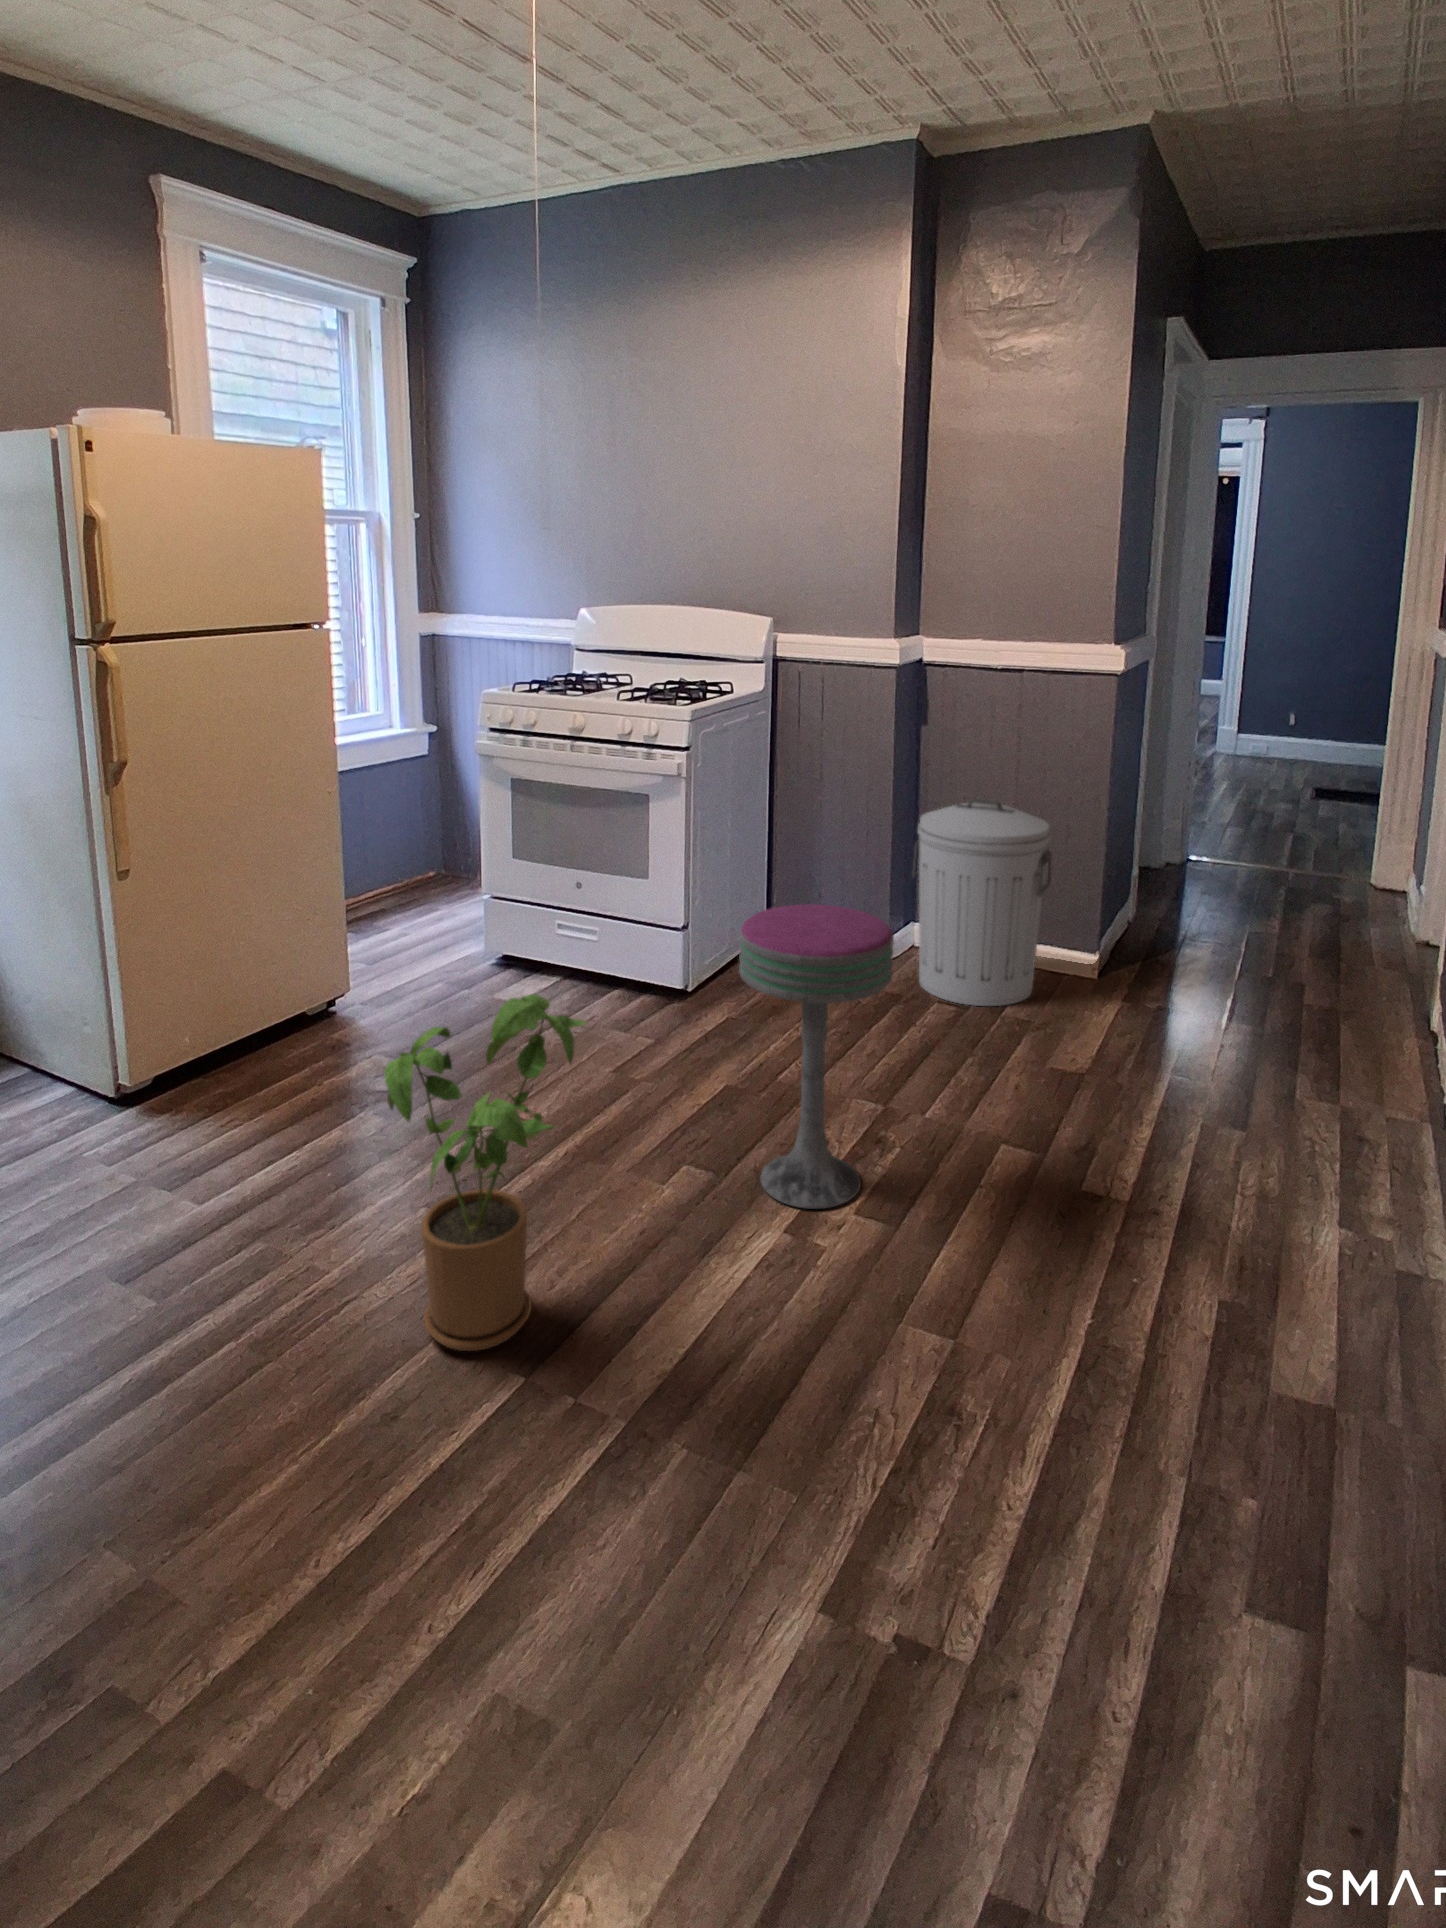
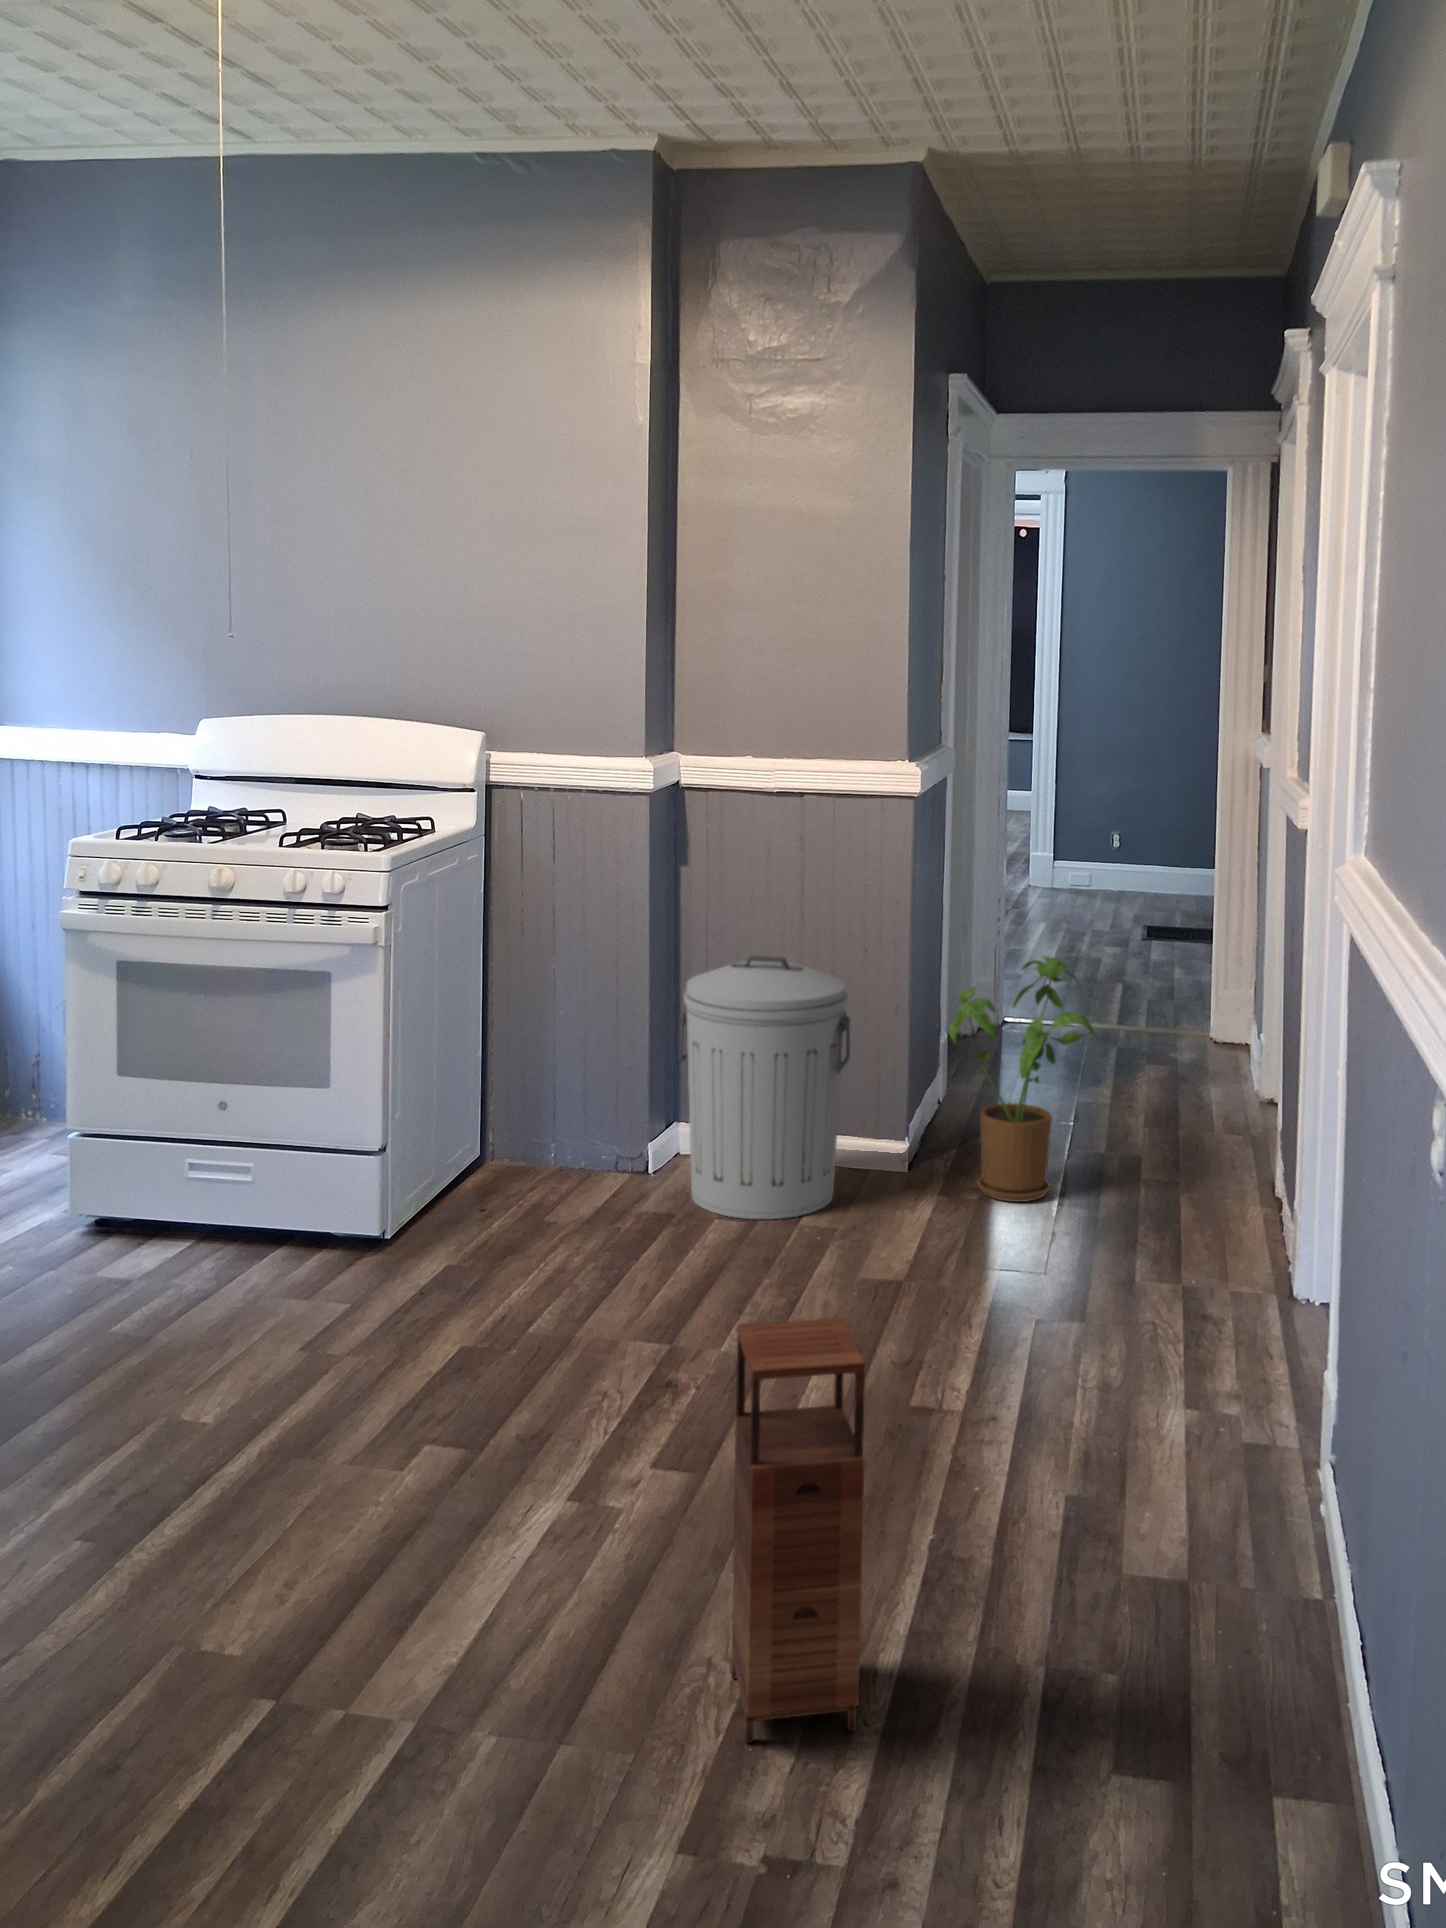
bar stool: present [739,904,894,1209] -> none [499,1091,689,1472]
house plant: present [384,994,586,1351] -> present [949,956,1095,1202]
storage cabinet: none [893,1136,1018,1513] -> present [731,1318,865,1743]

